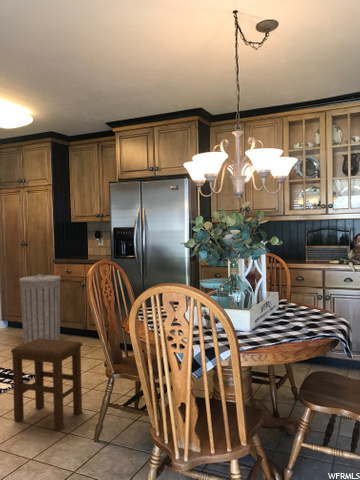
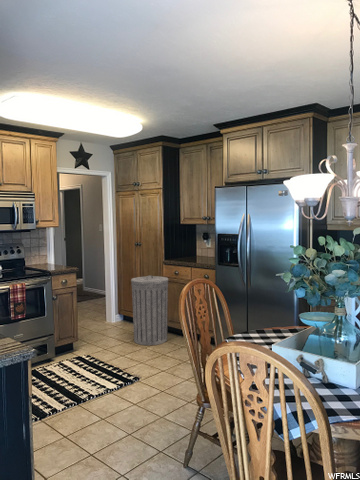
stool: present [11,338,82,430] -> none [111,348,178,445]

